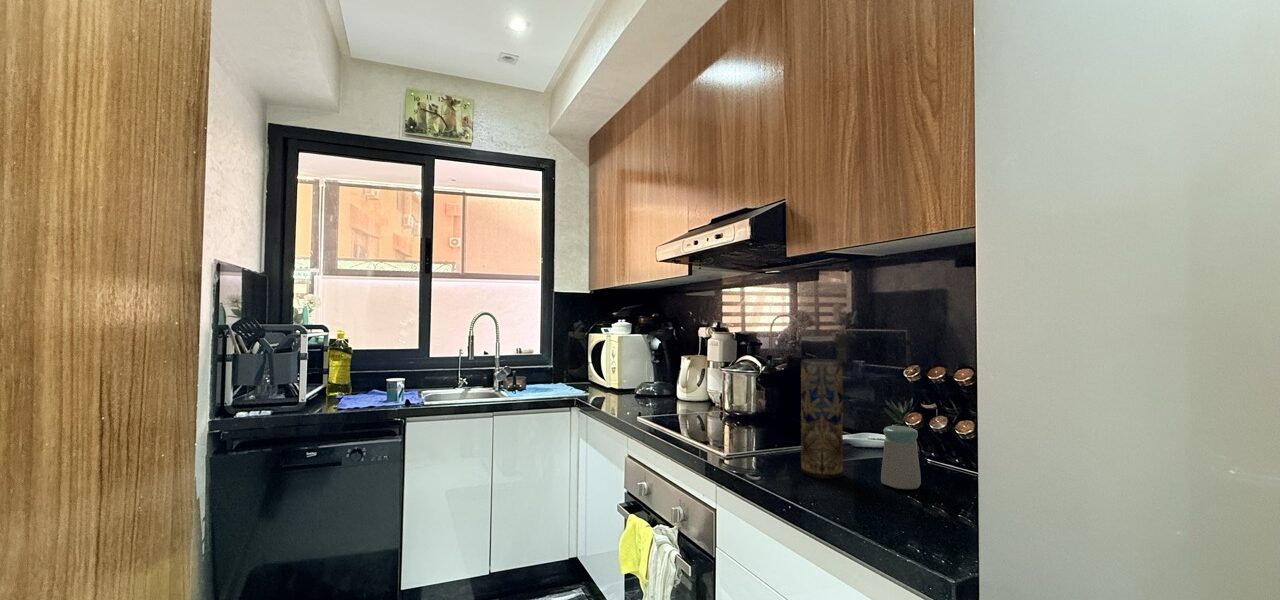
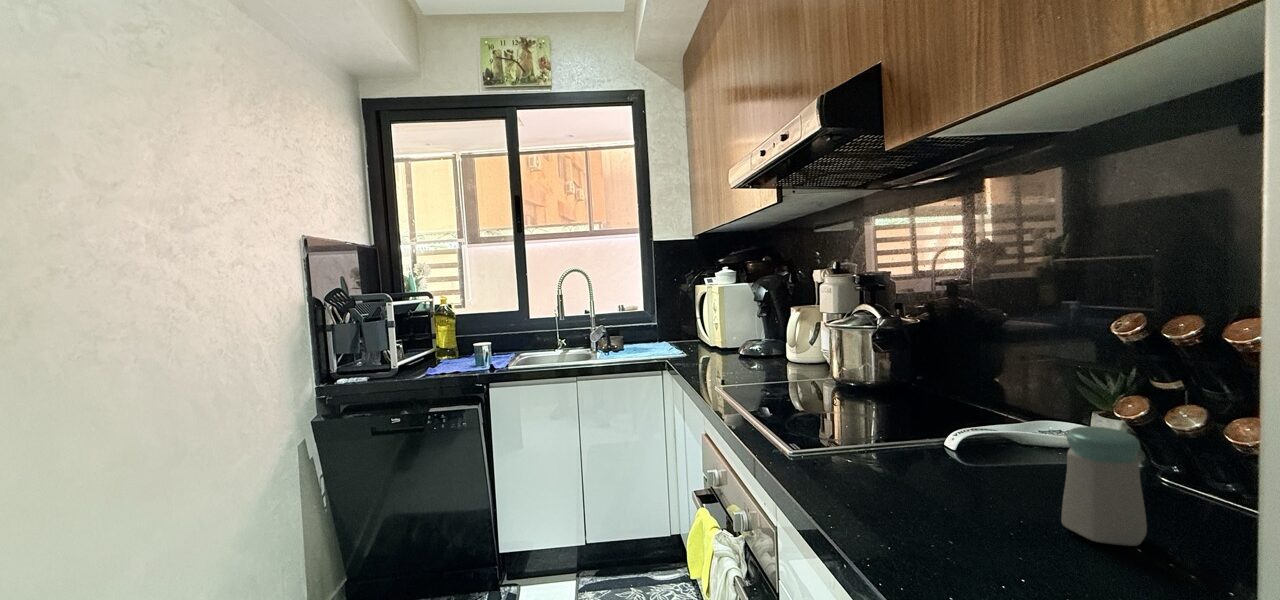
vase: present [801,359,843,479] -> none [910,312,989,509]

